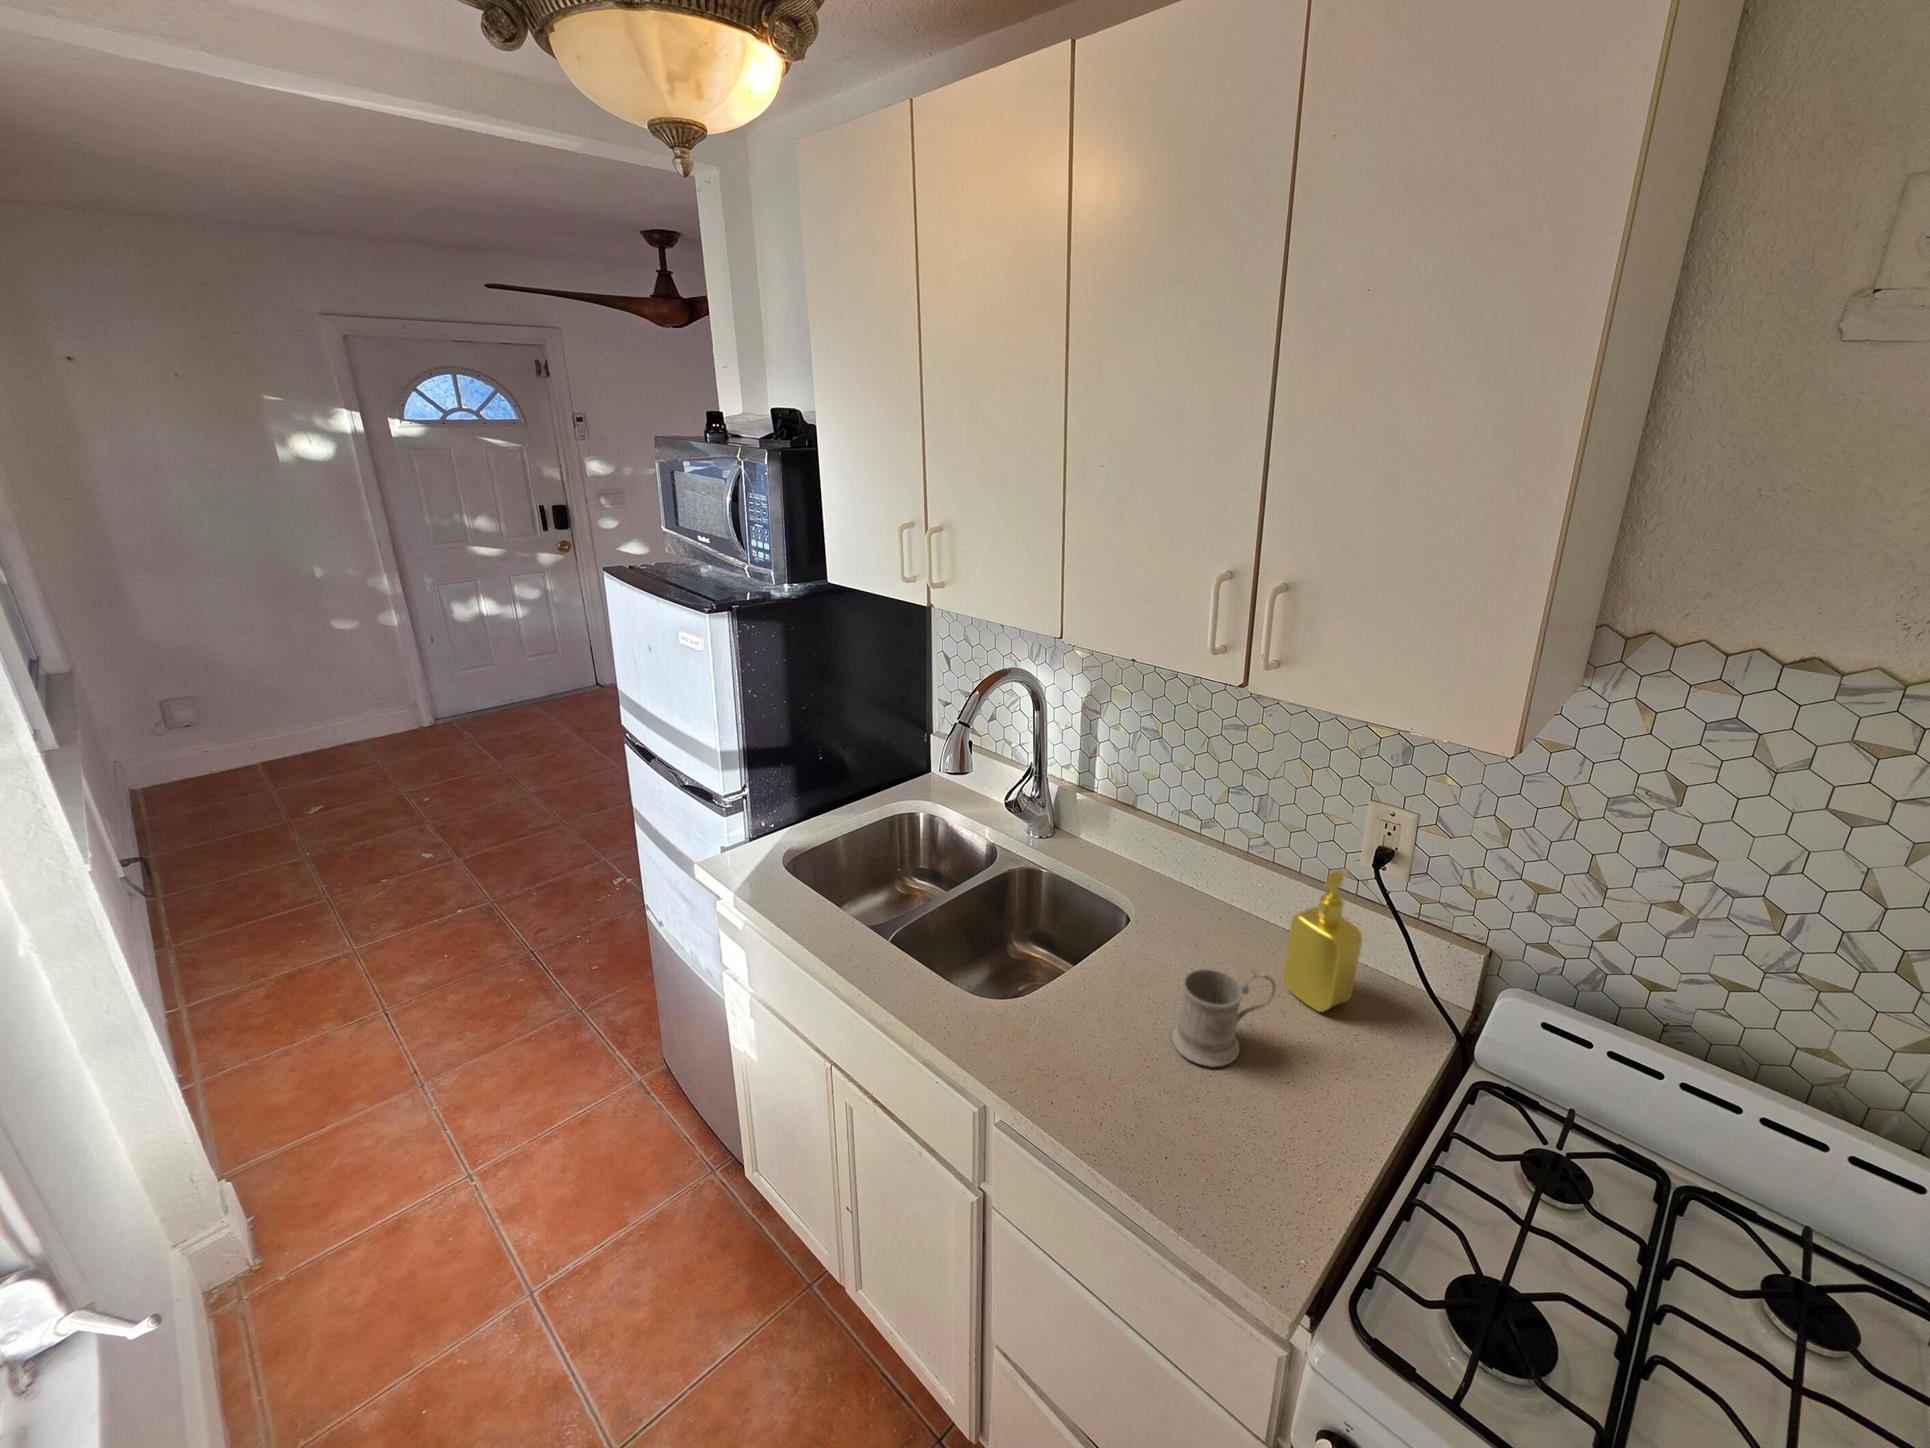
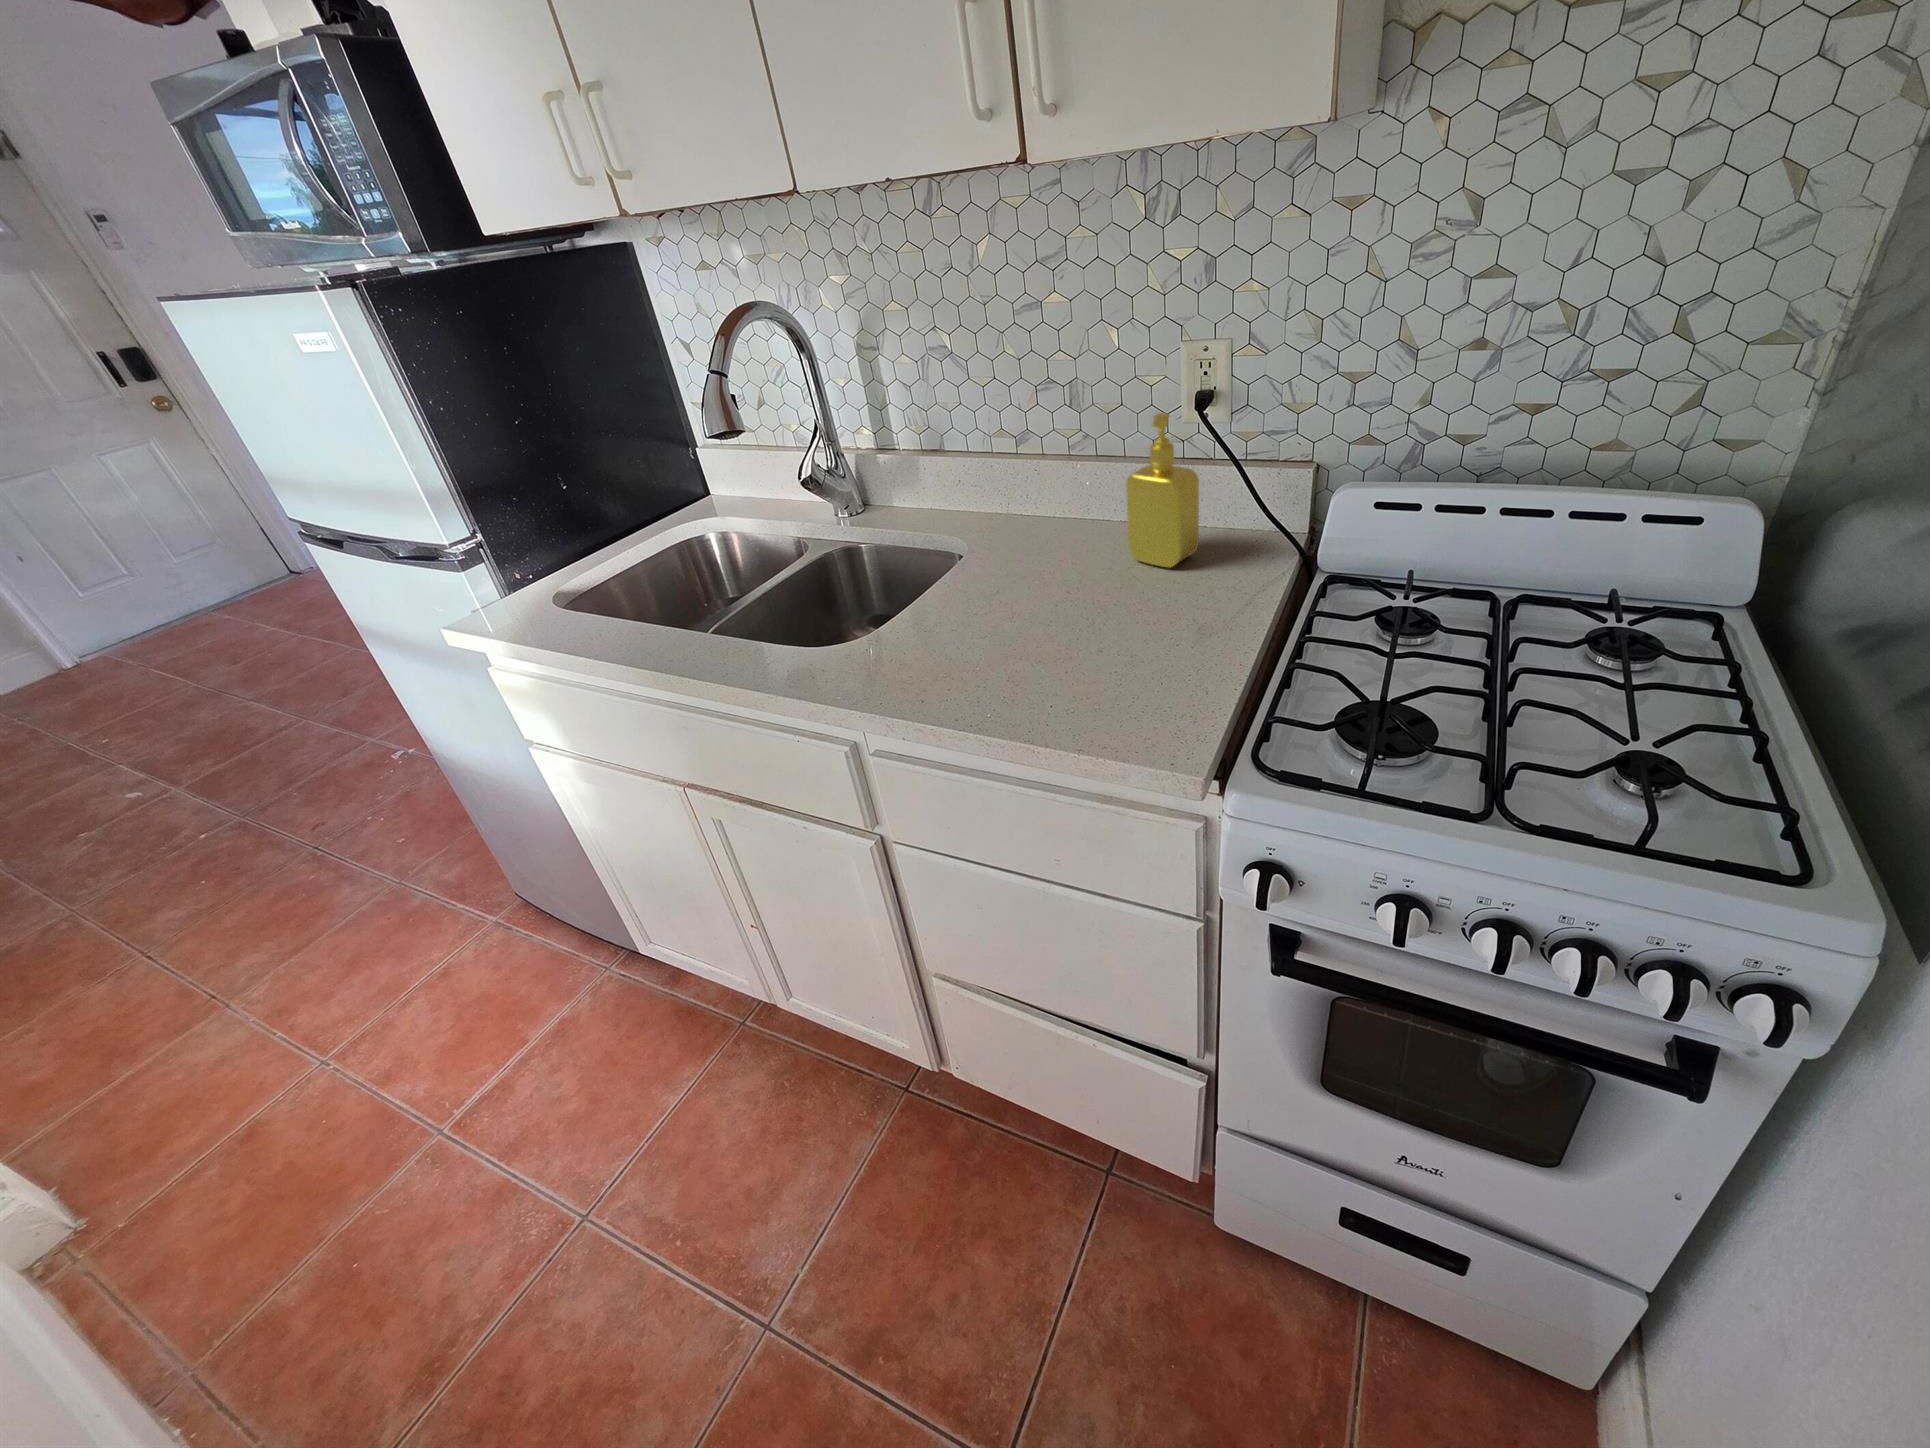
mug: present [1172,969,1276,1067] -> none [1029,524,1124,635]

